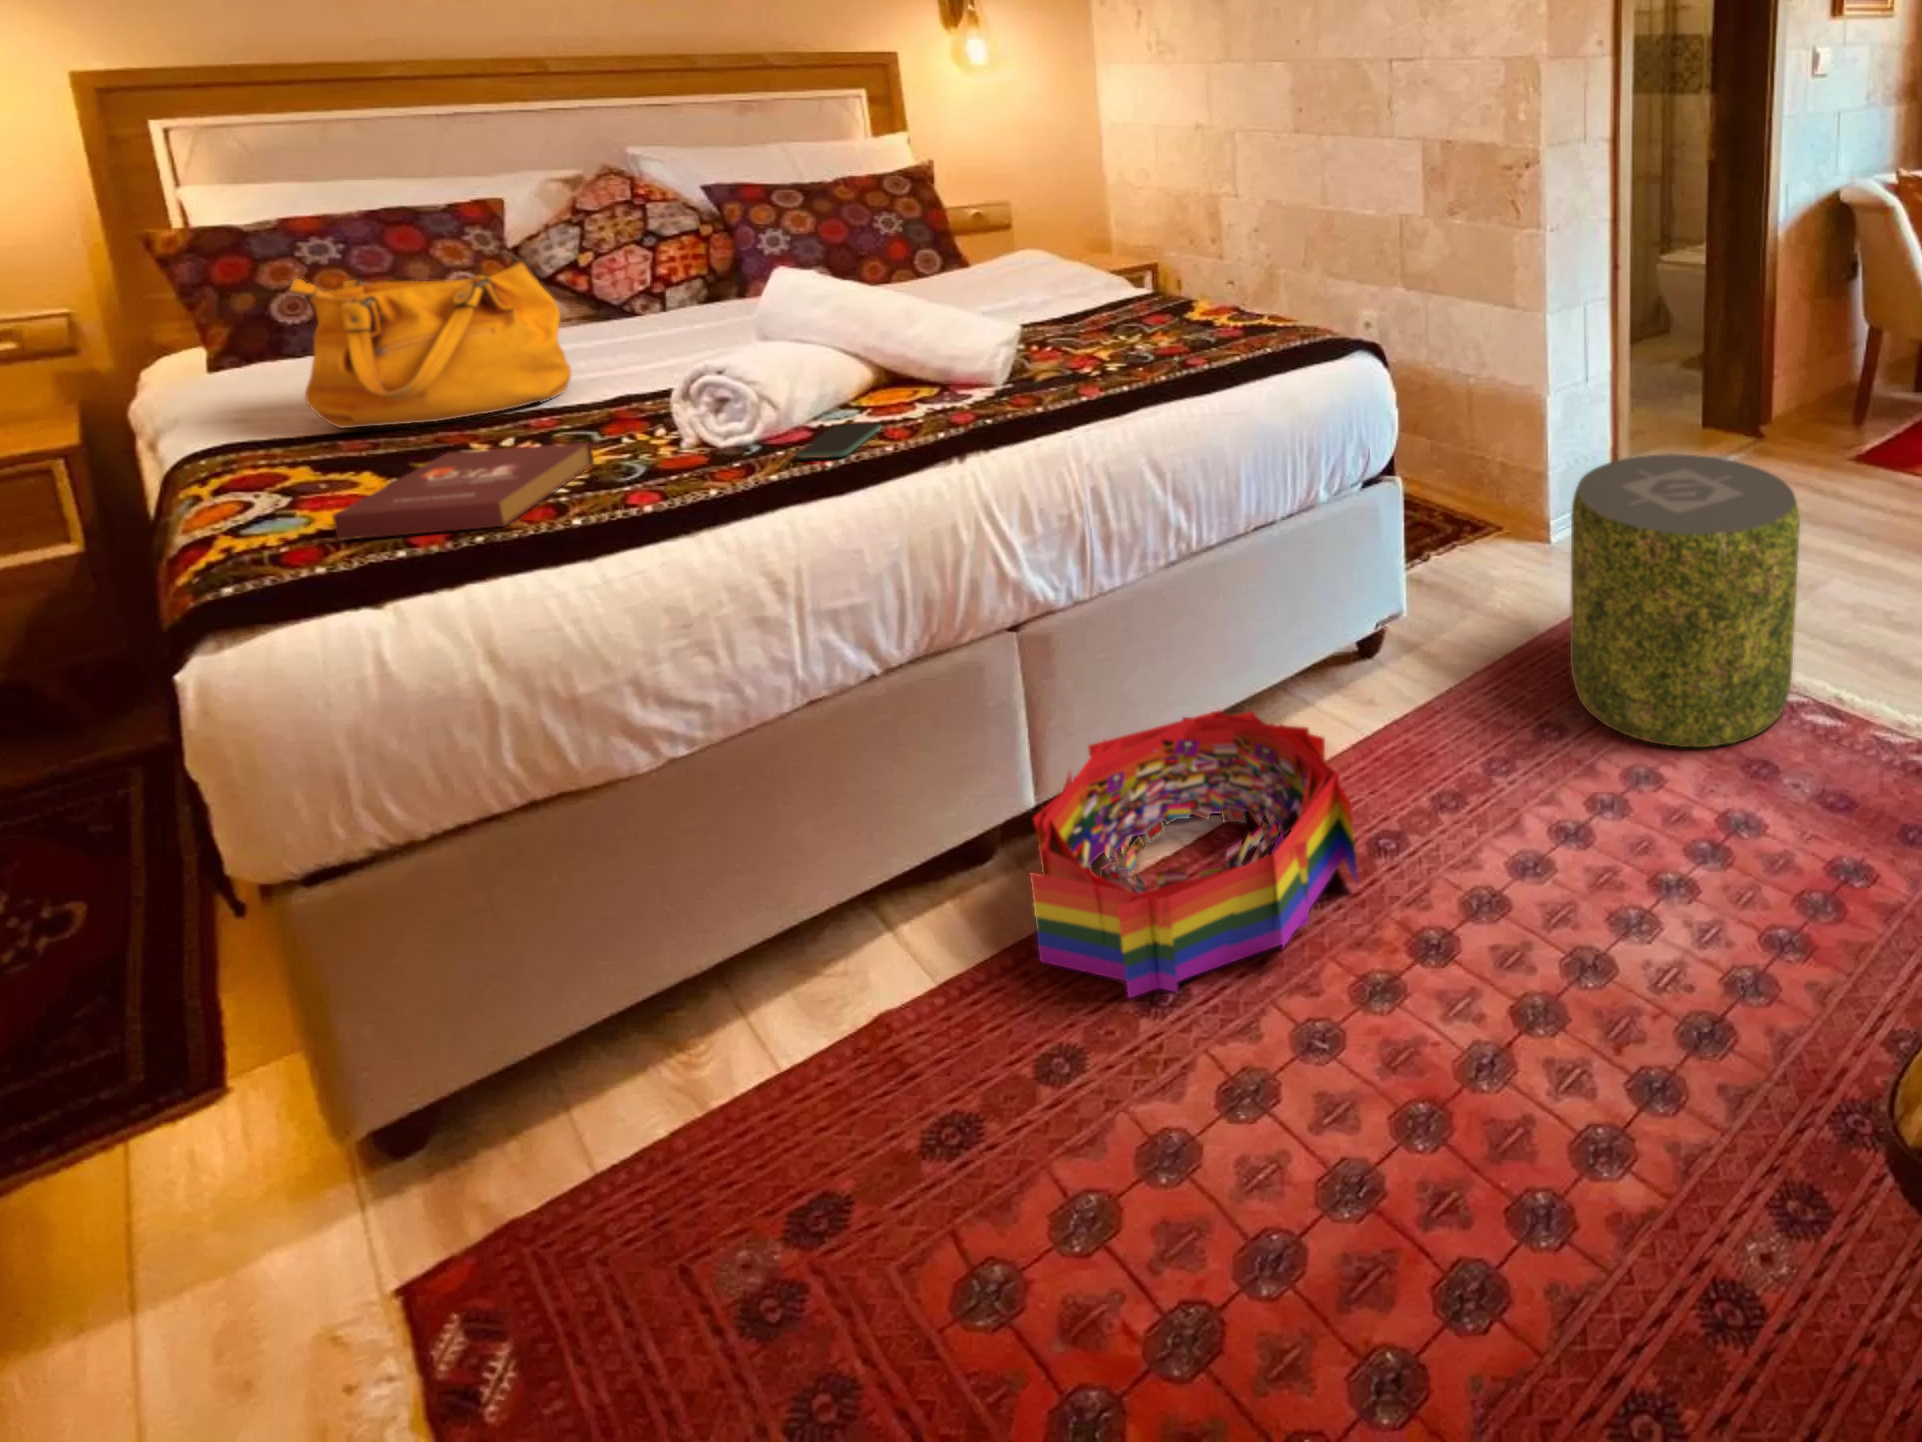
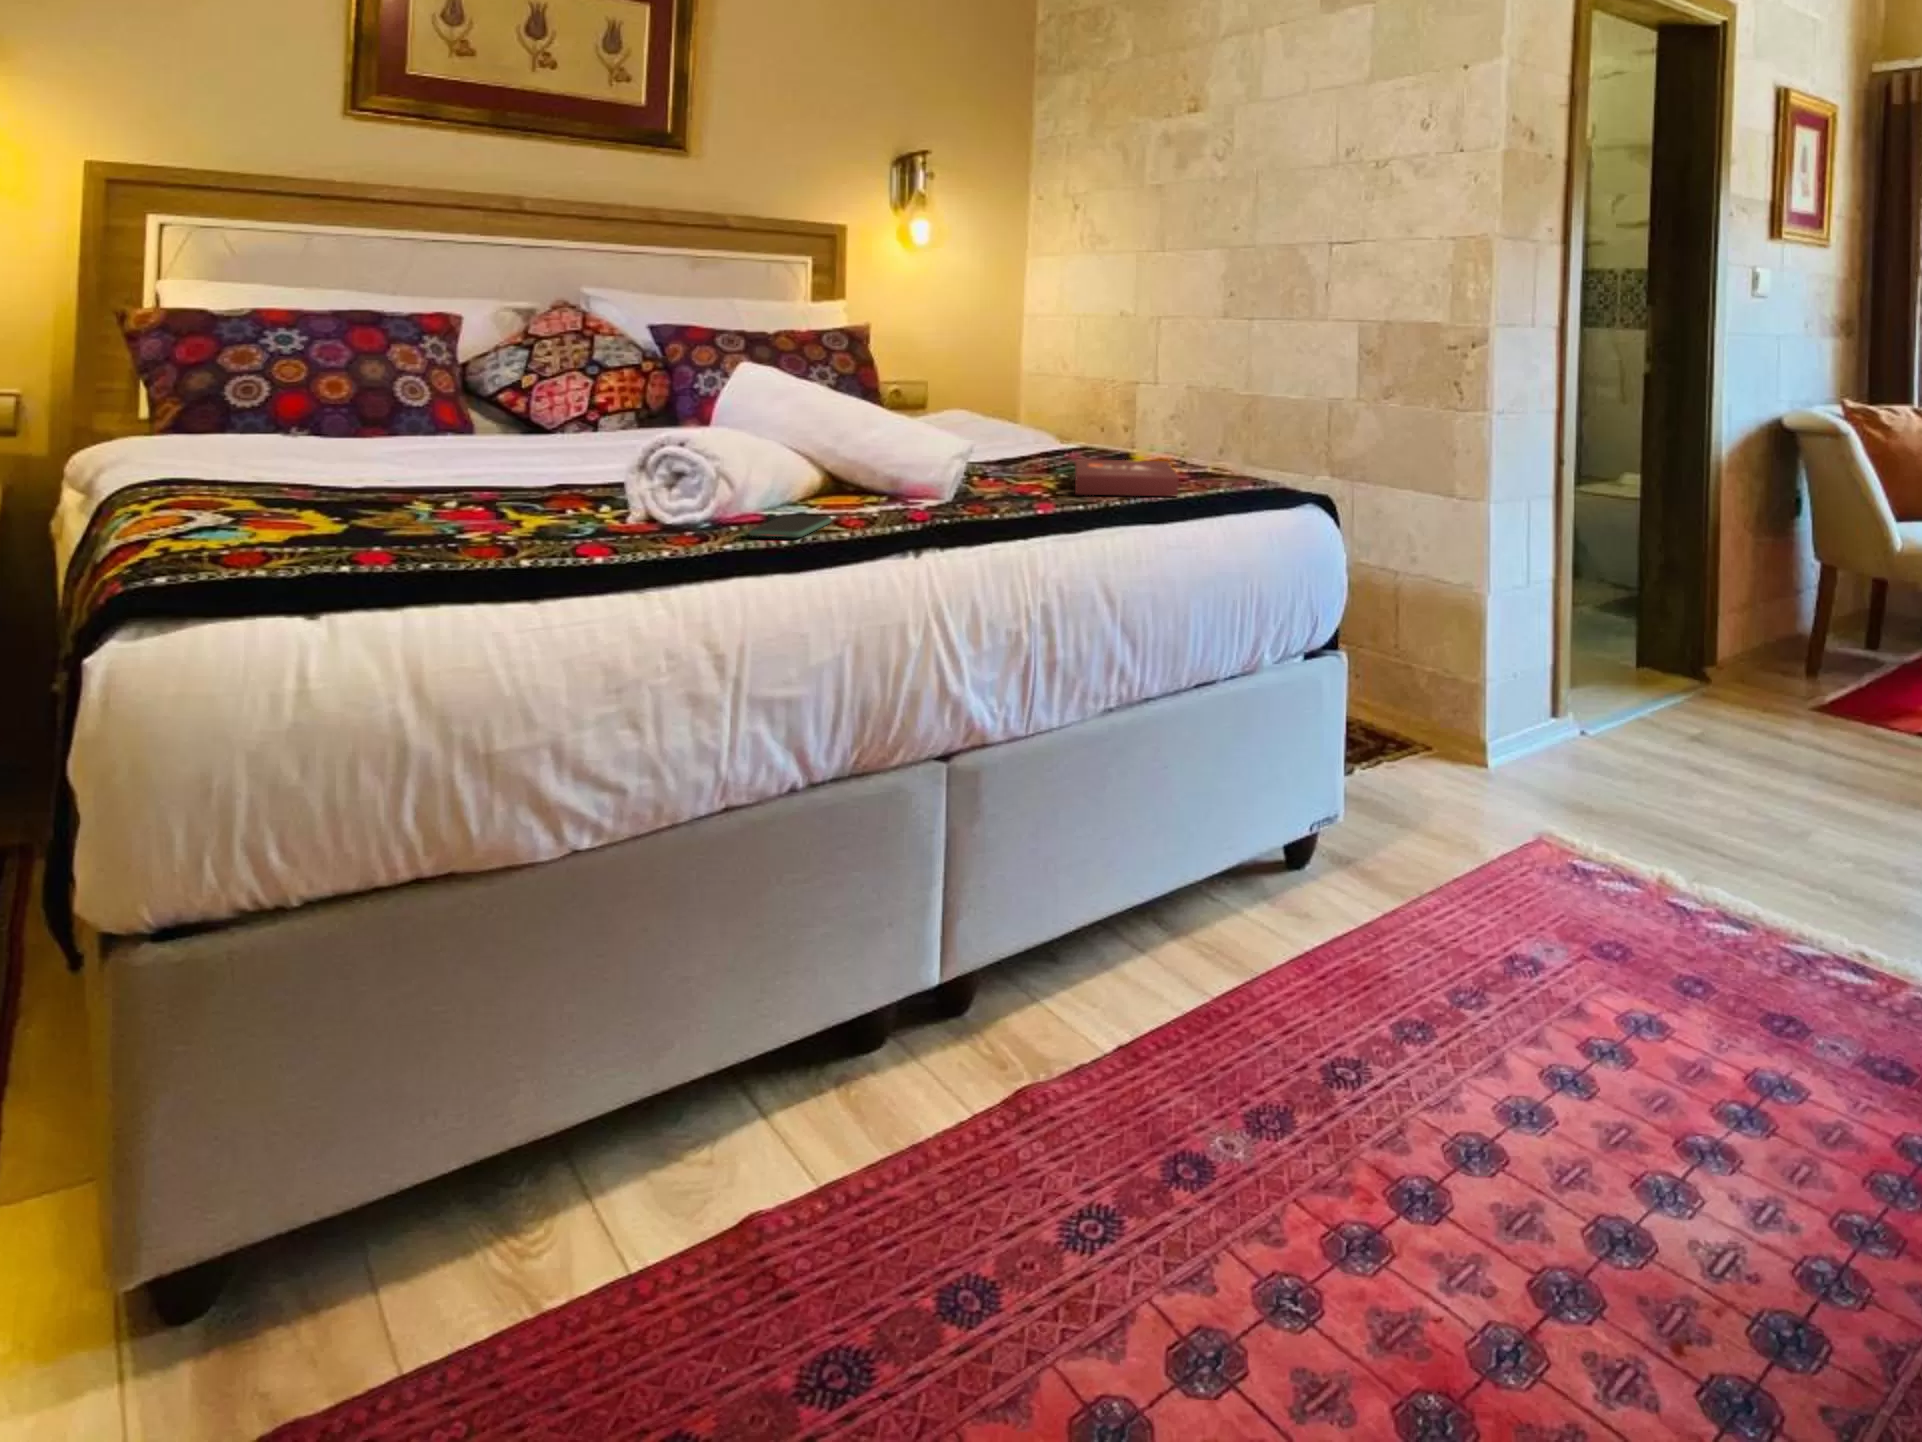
handbag: present [289,251,571,428] -> none [254,328,515,491]
book: present [333,443,594,540] -> present [1075,459,1179,496]
pouf: present [1570,454,1800,747] -> none [1538,649,1814,994]
storage bin: present [1030,711,1358,998] -> none [940,888,1320,1223]

